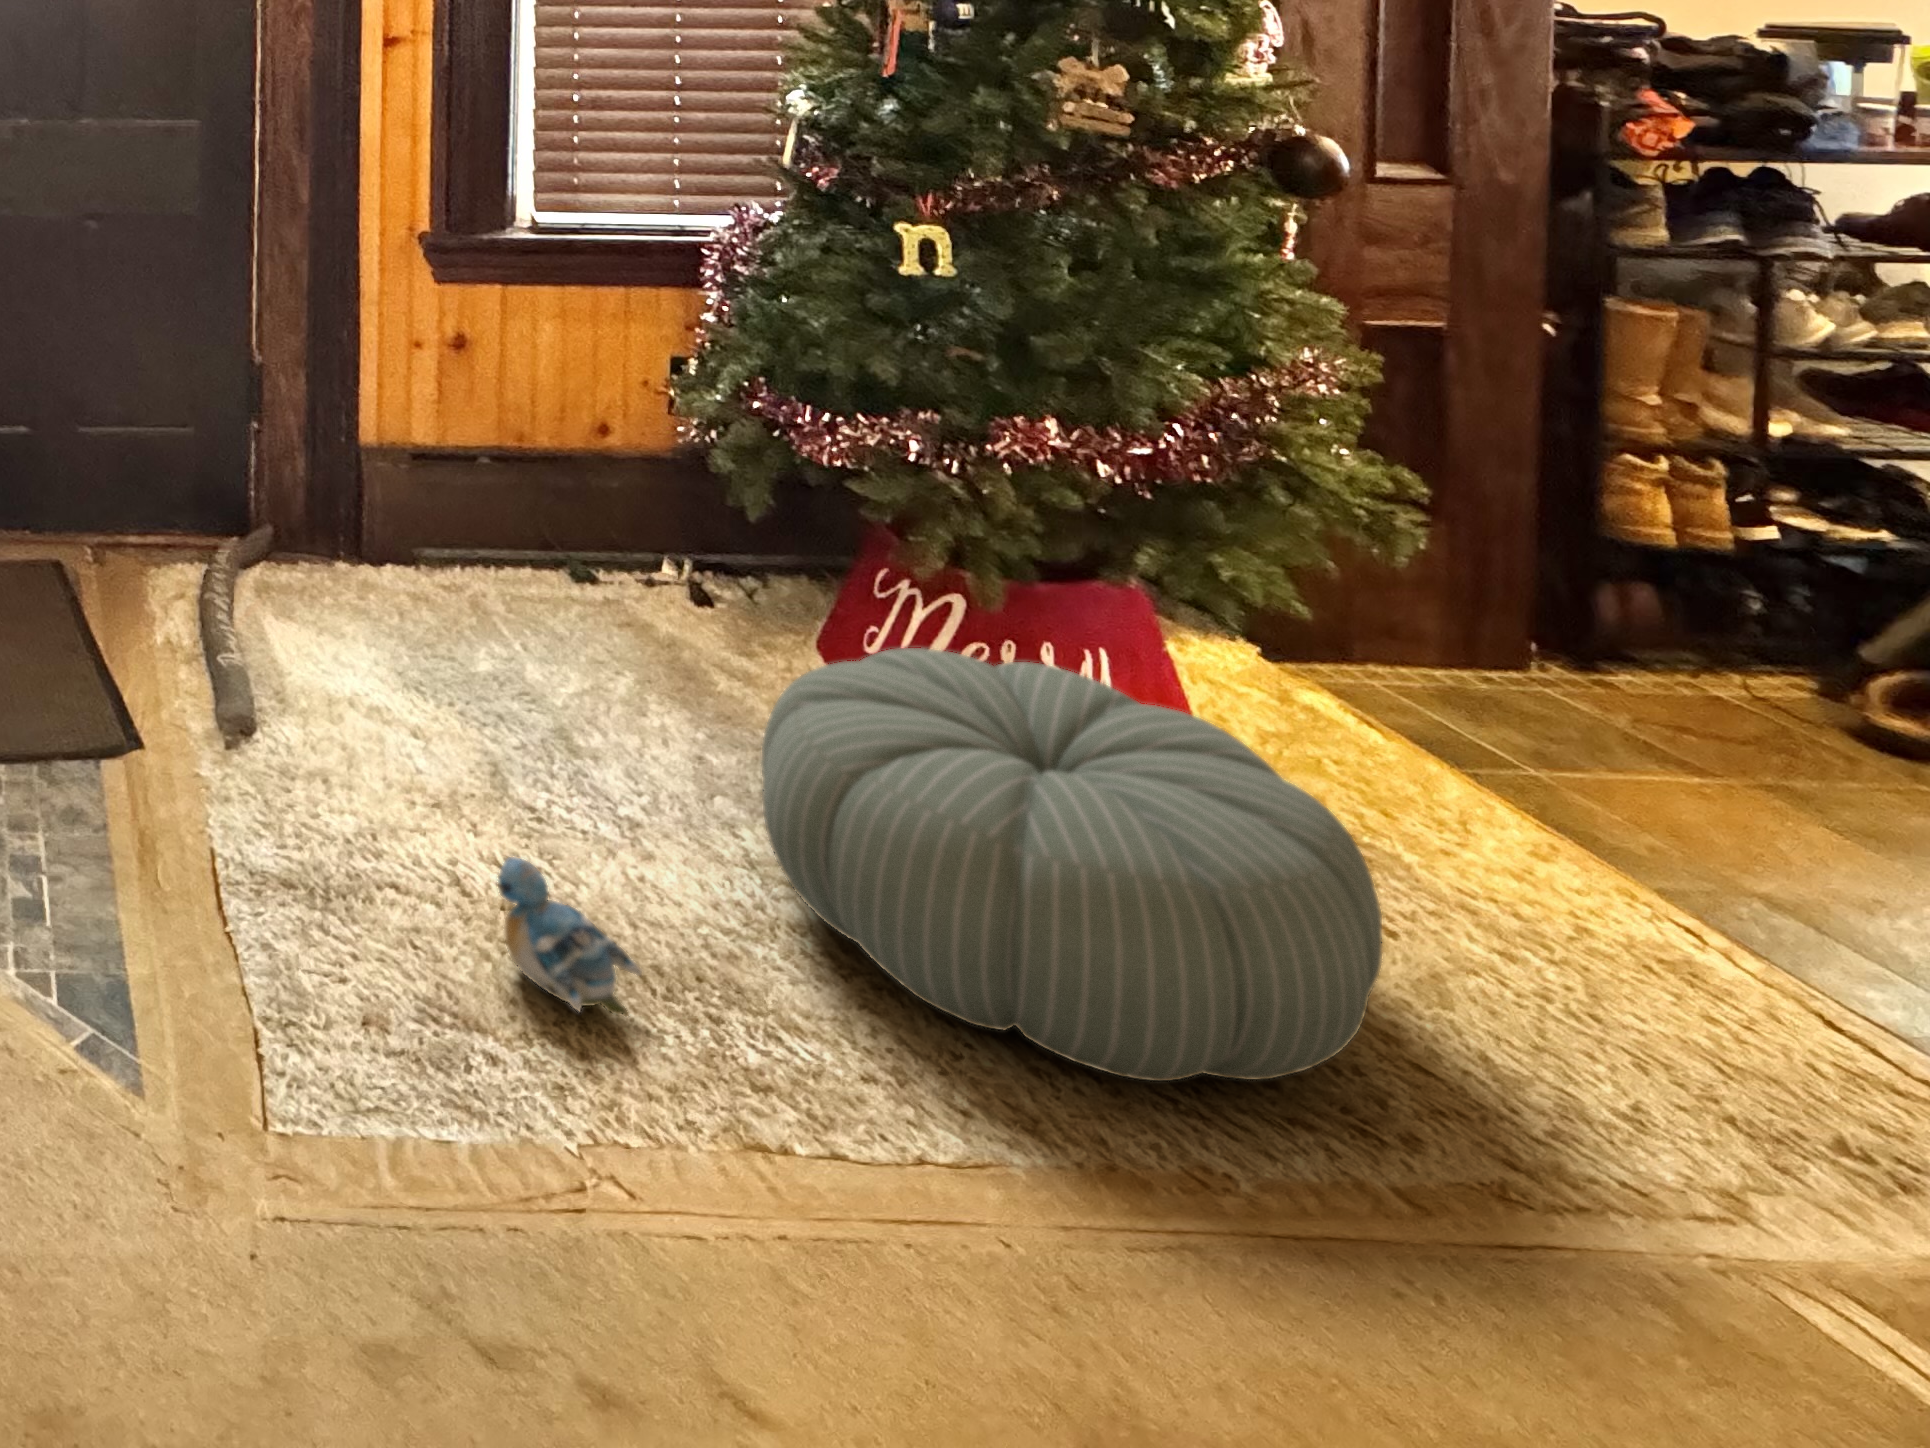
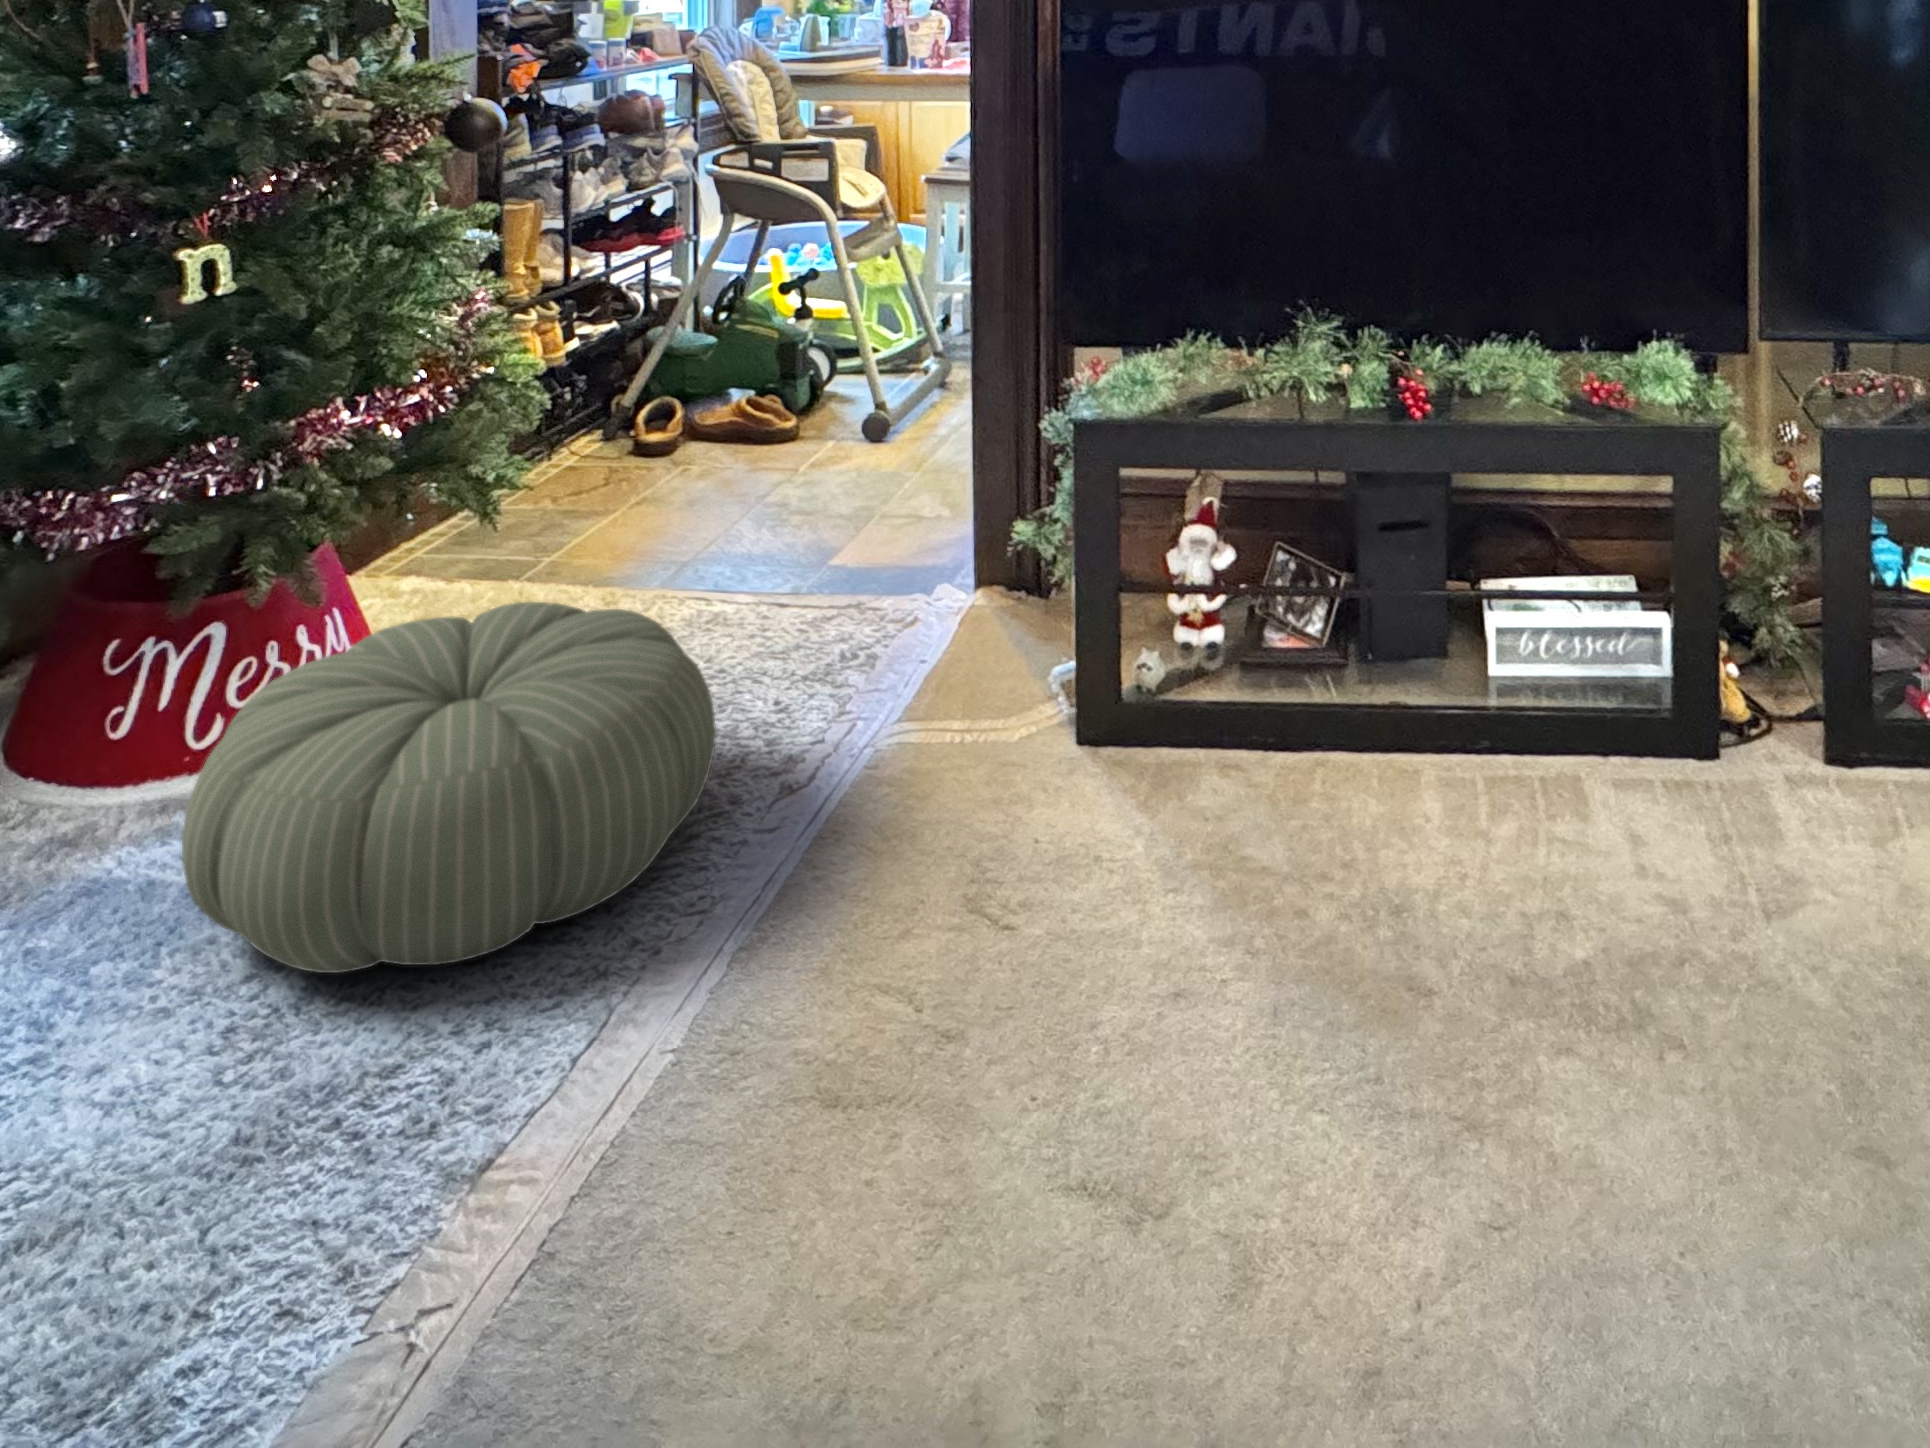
plush toy: present [498,857,642,1016] -> none [60,1127,286,1262]

